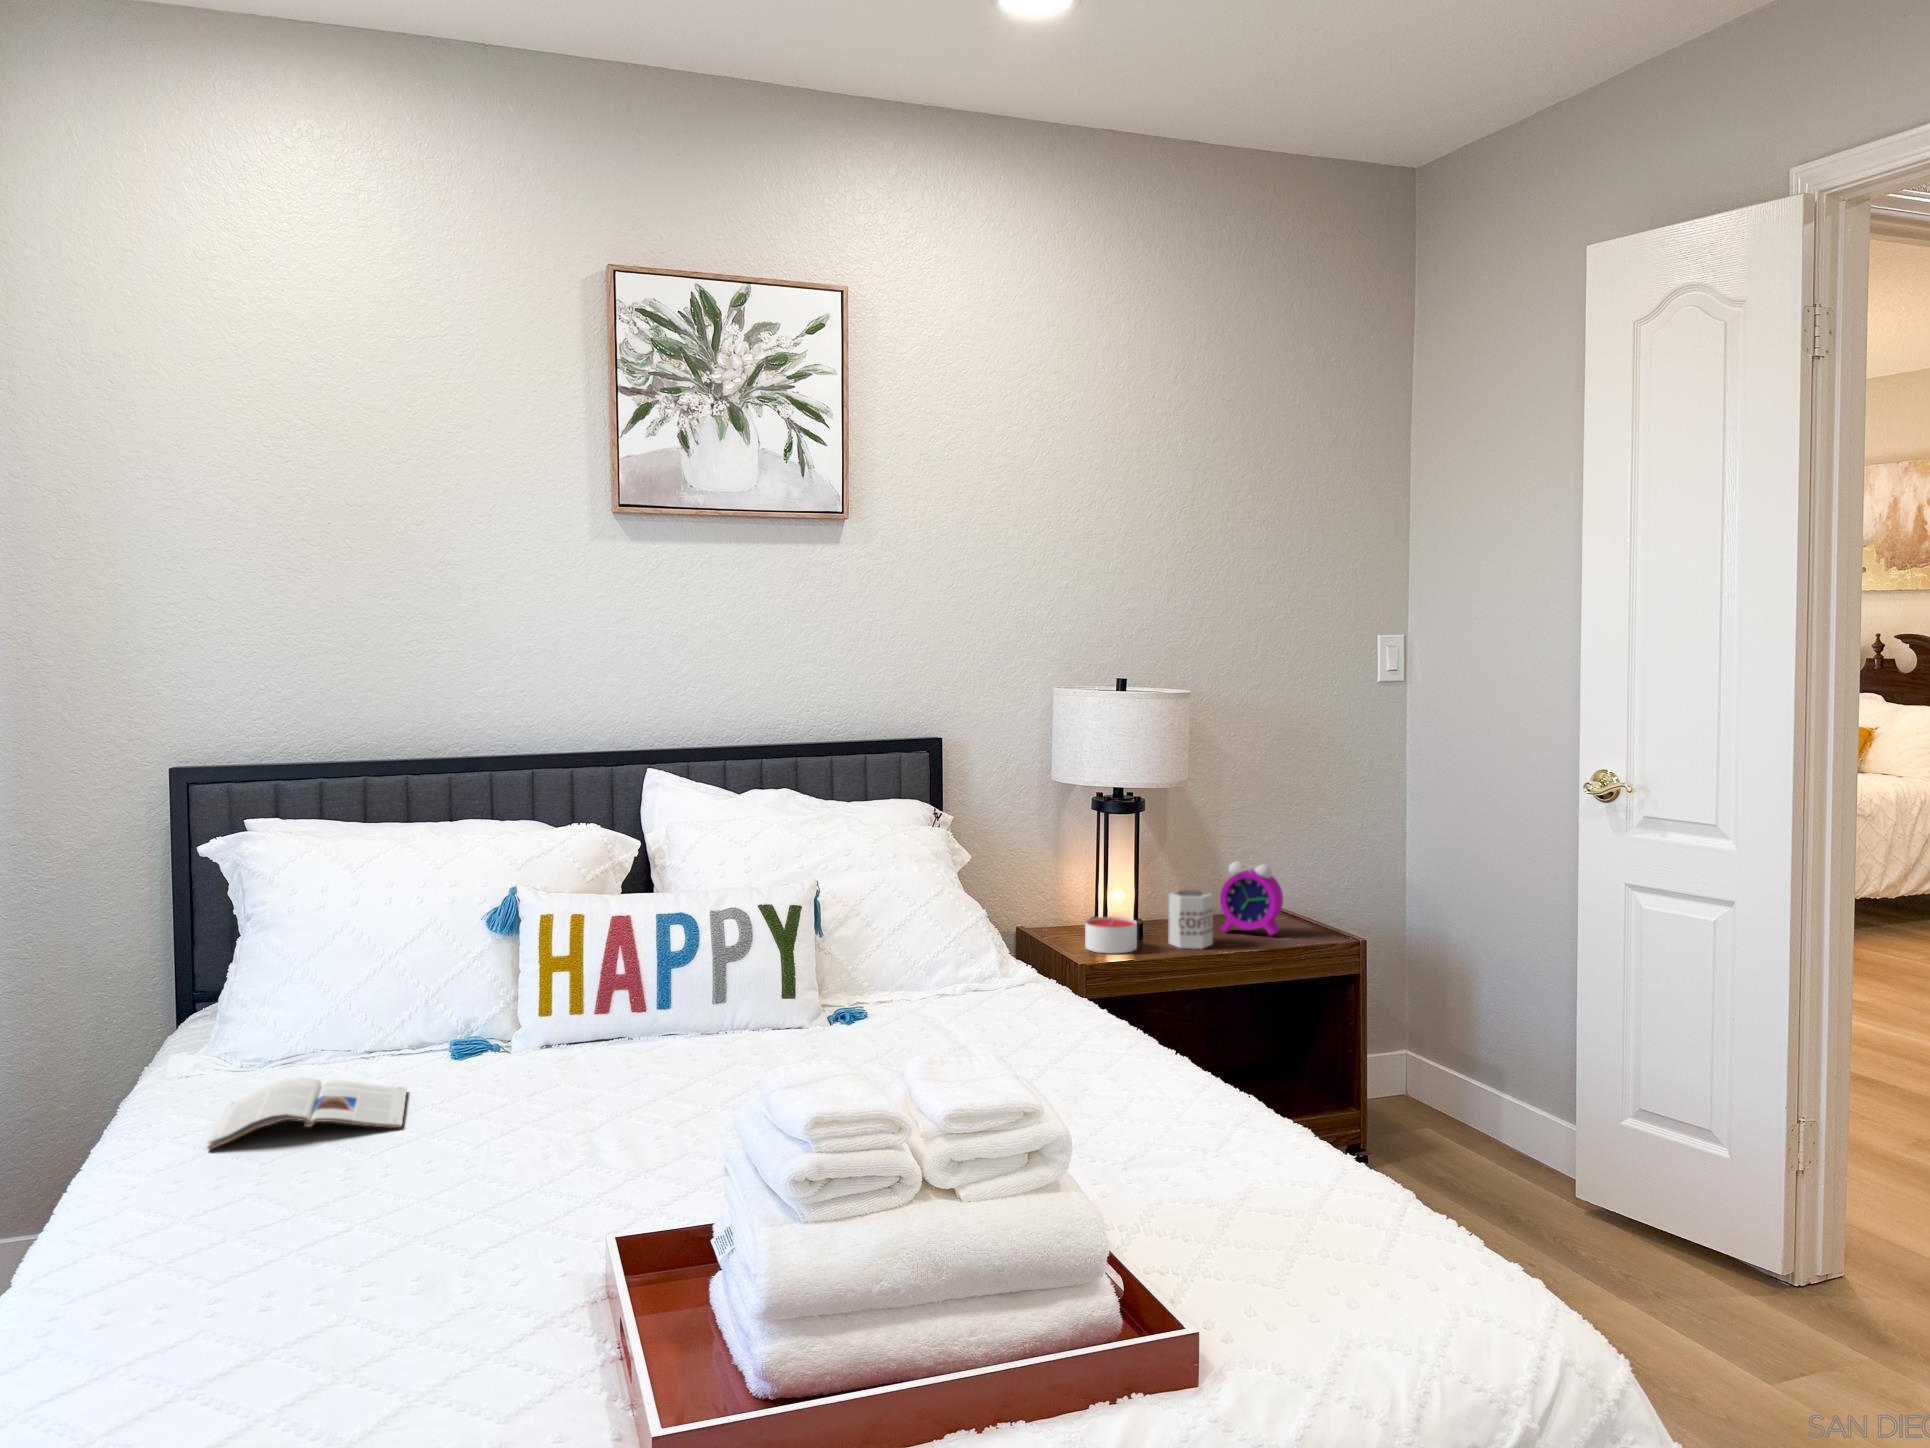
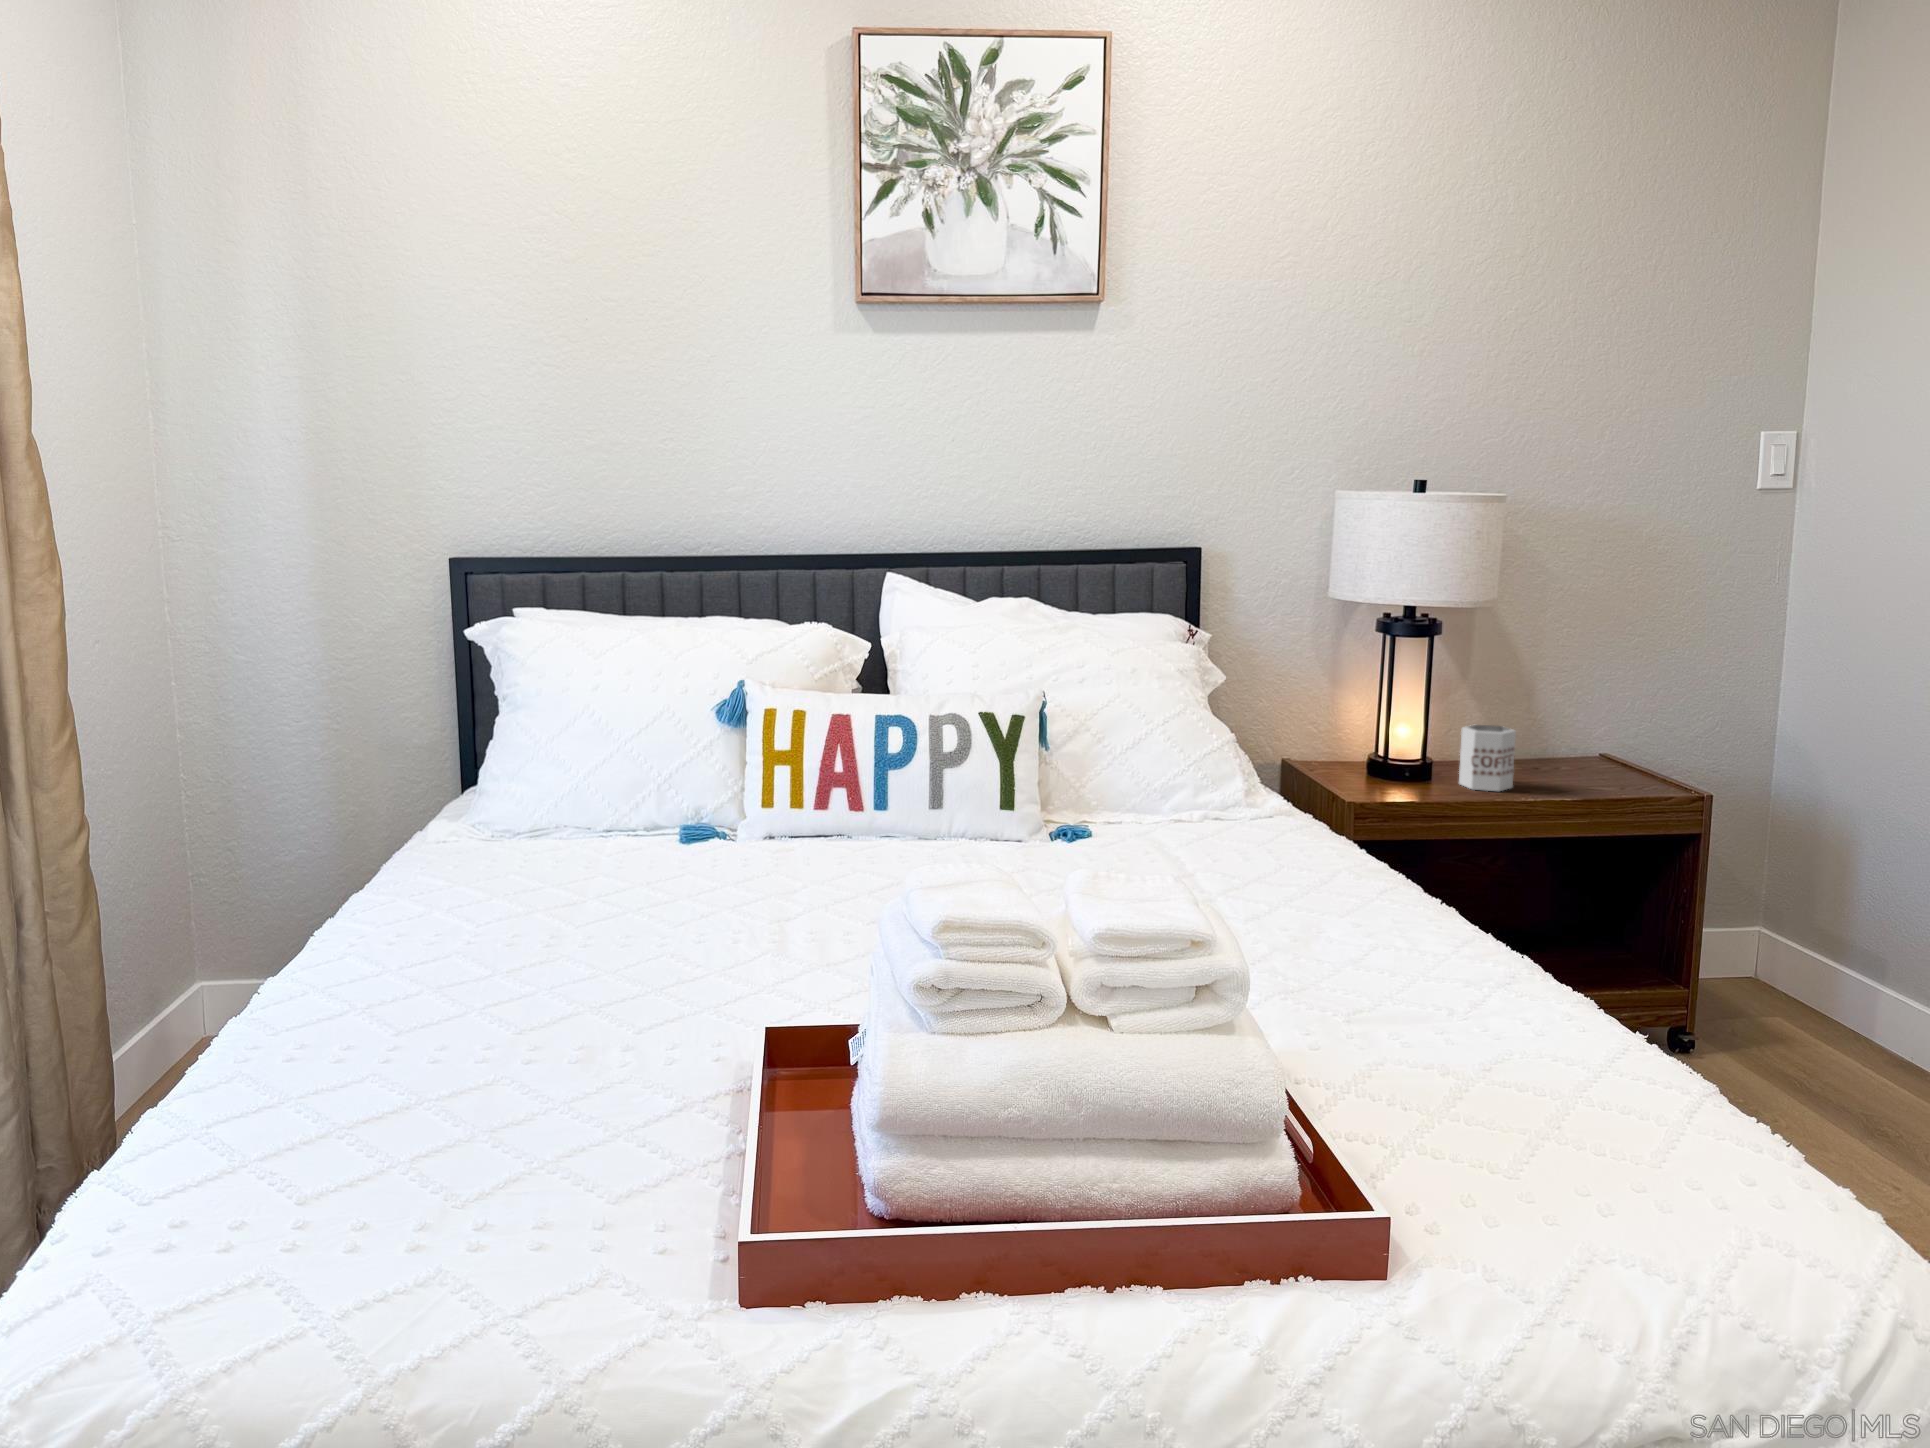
alarm clock: present [1220,852,1283,935] -> none [1524,684,1606,783]
candle: present [1085,917,1137,953] -> none [1358,750,1421,790]
magazine: present [207,1077,407,1149] -> none [433,848,624,908]

